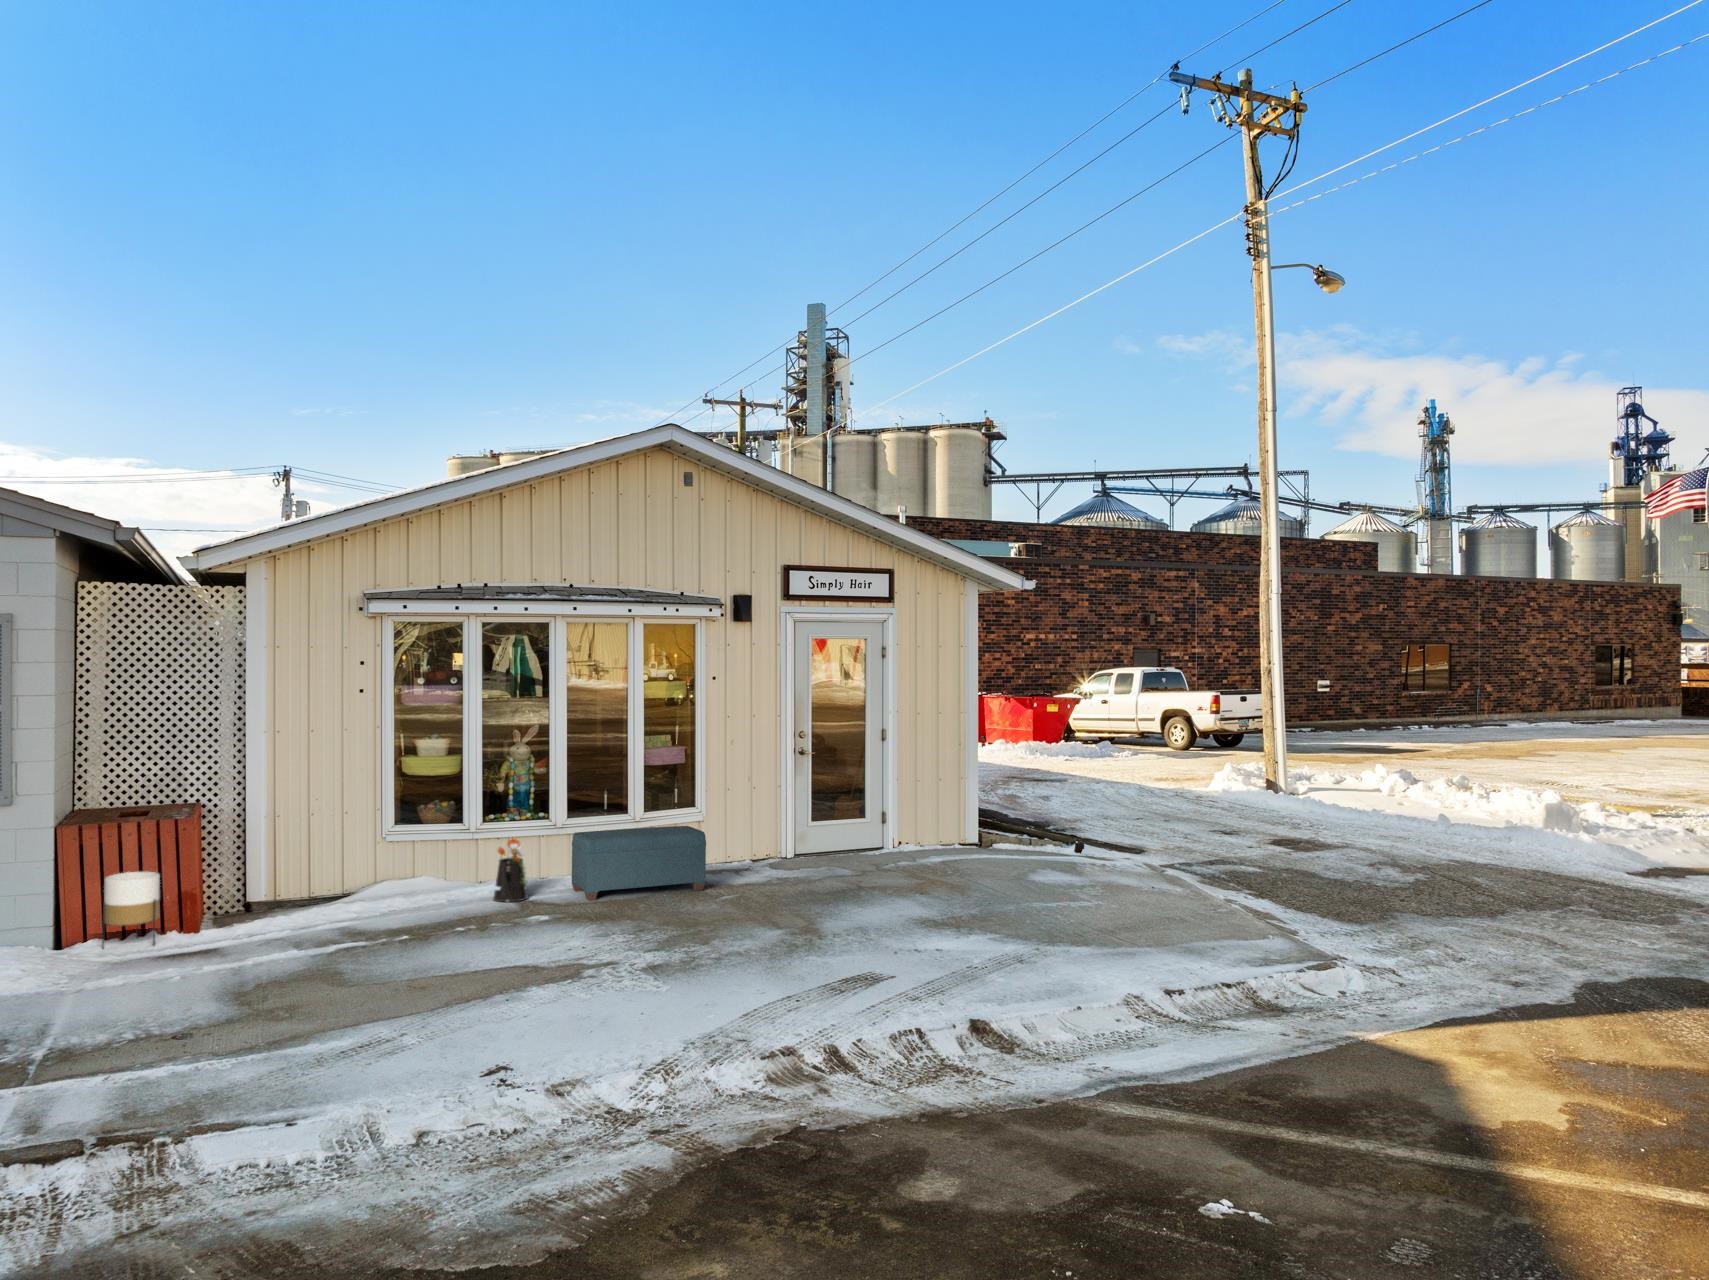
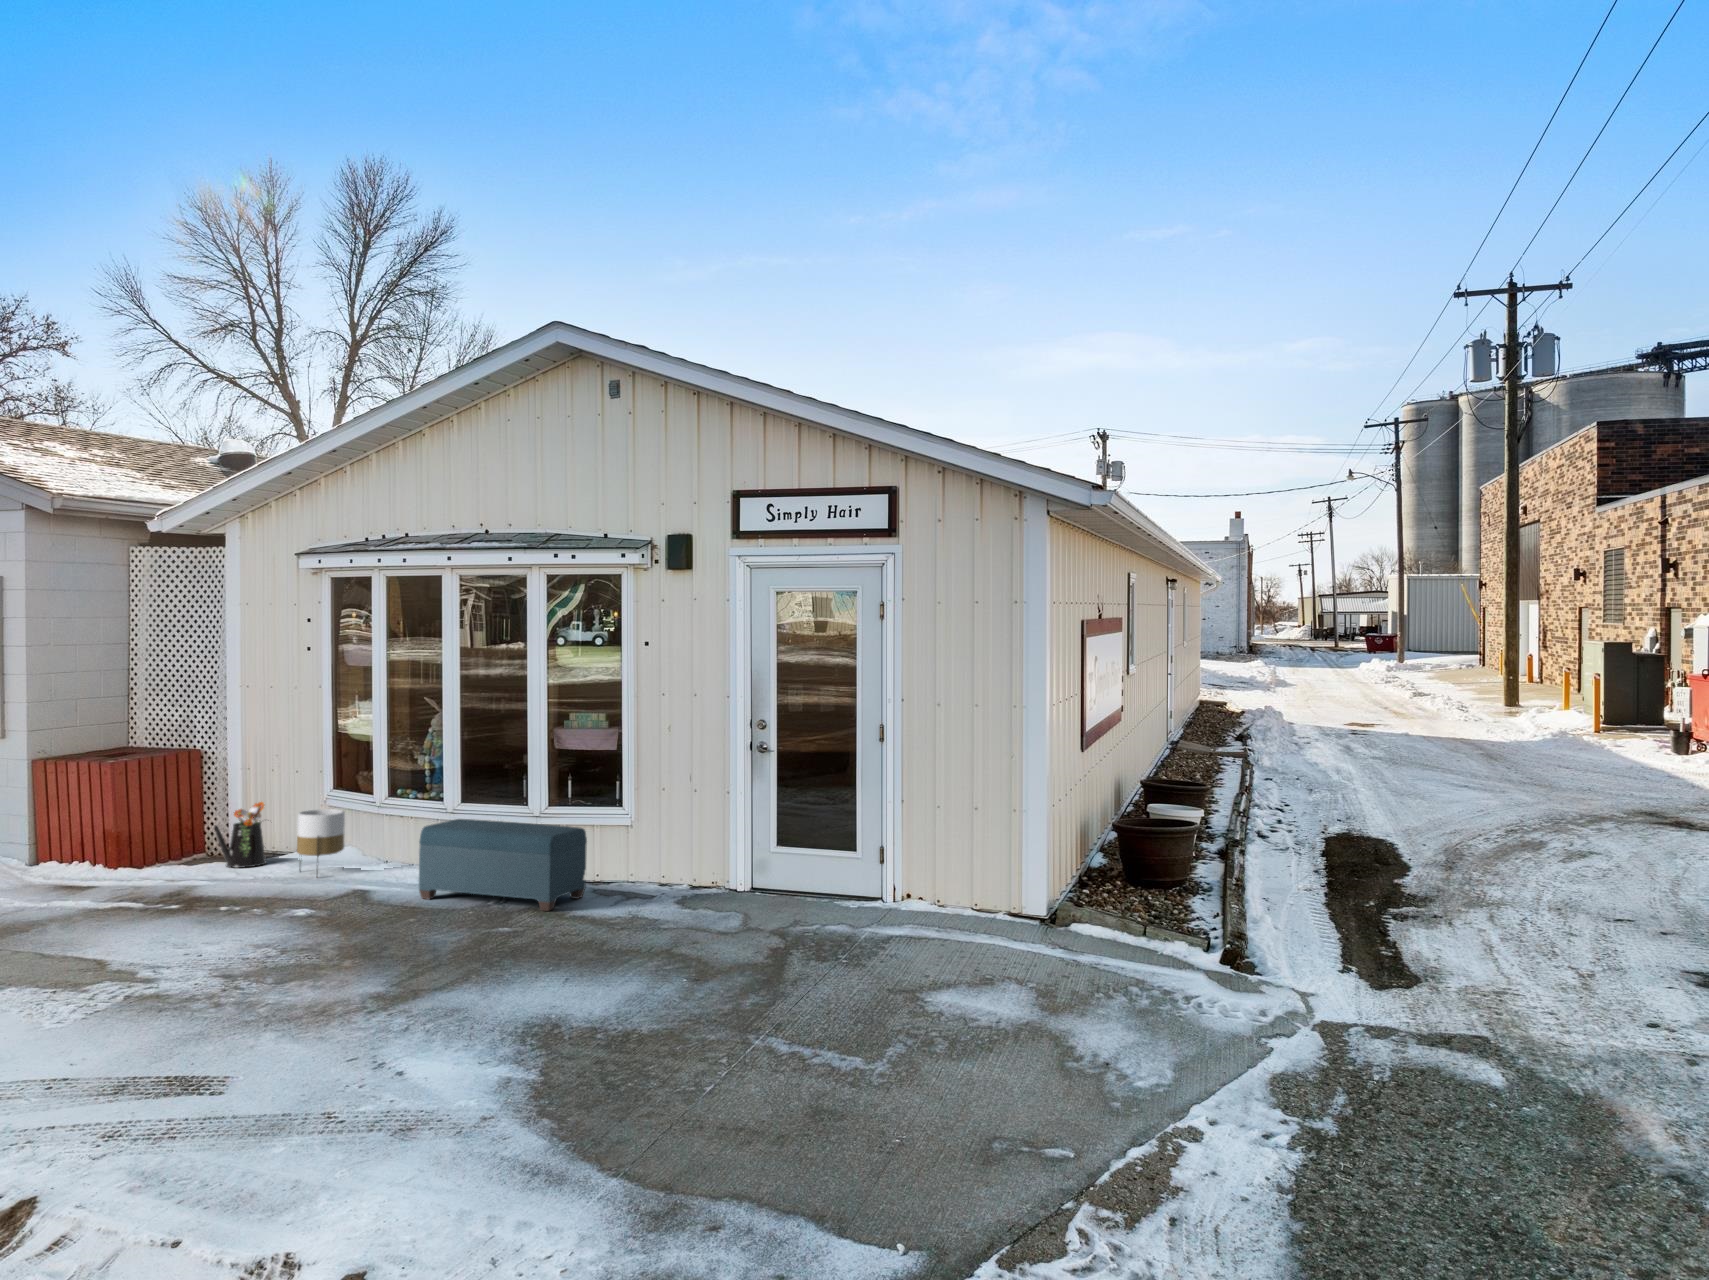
watering can: present [493,838,528,902] -> present [214,802,266,868]
planter: present [103,872,160,948] -> present [297,809,345,870]

